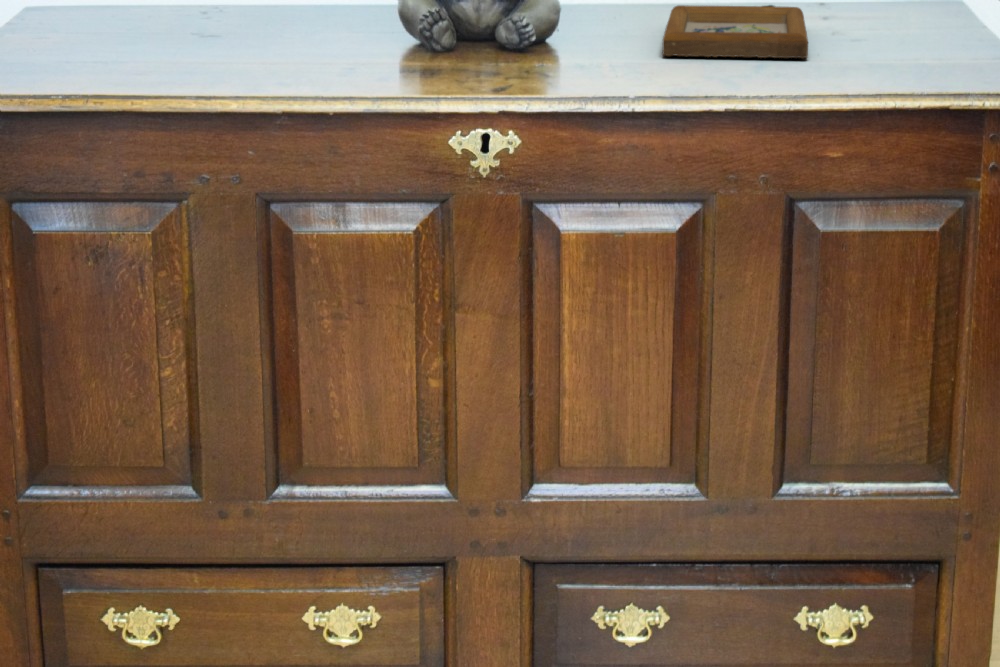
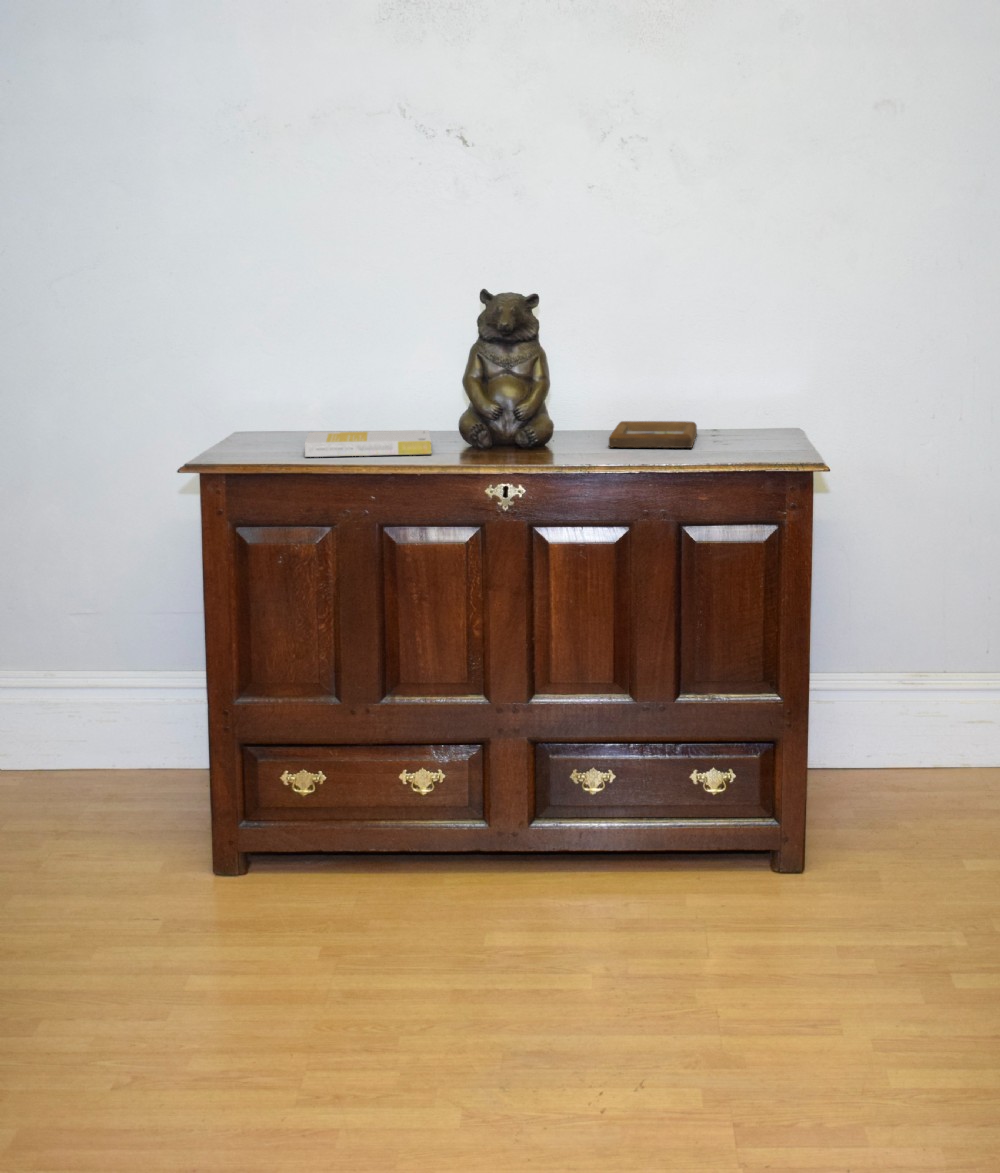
book: none [129,22,354,74] -> present [305,430,431,457]

